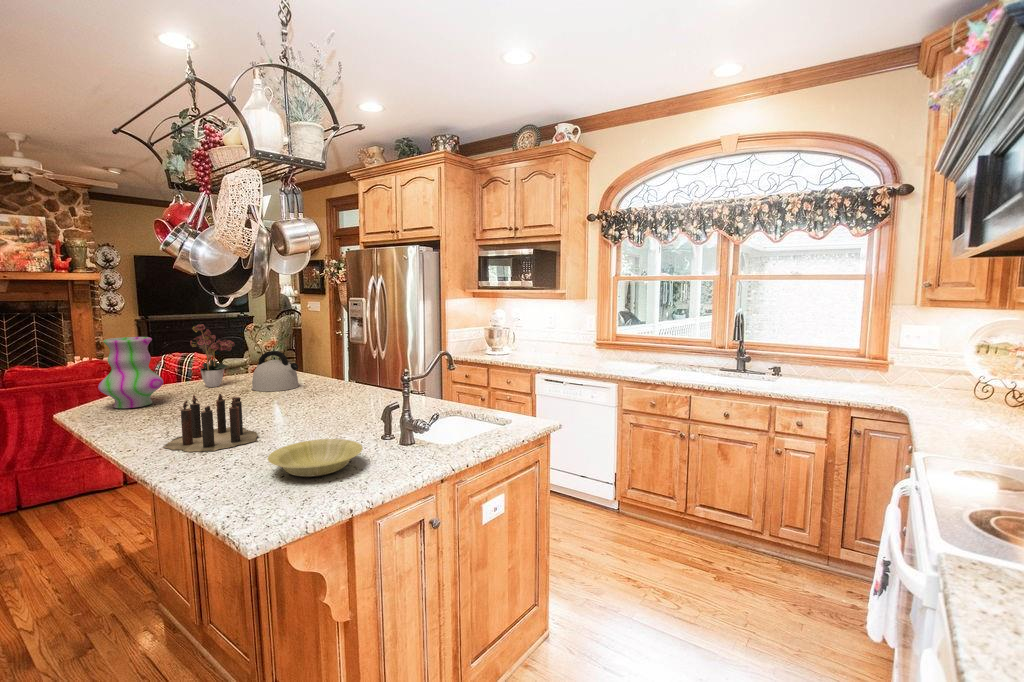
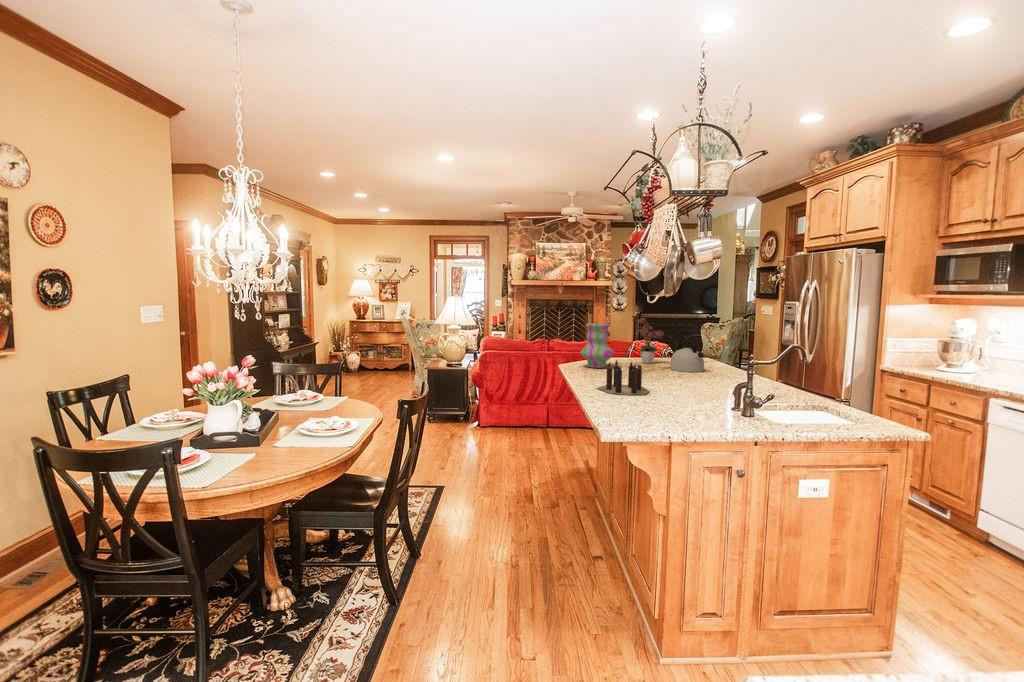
bowl: present [268,439,363,477] -> none [636,397,698,417]

